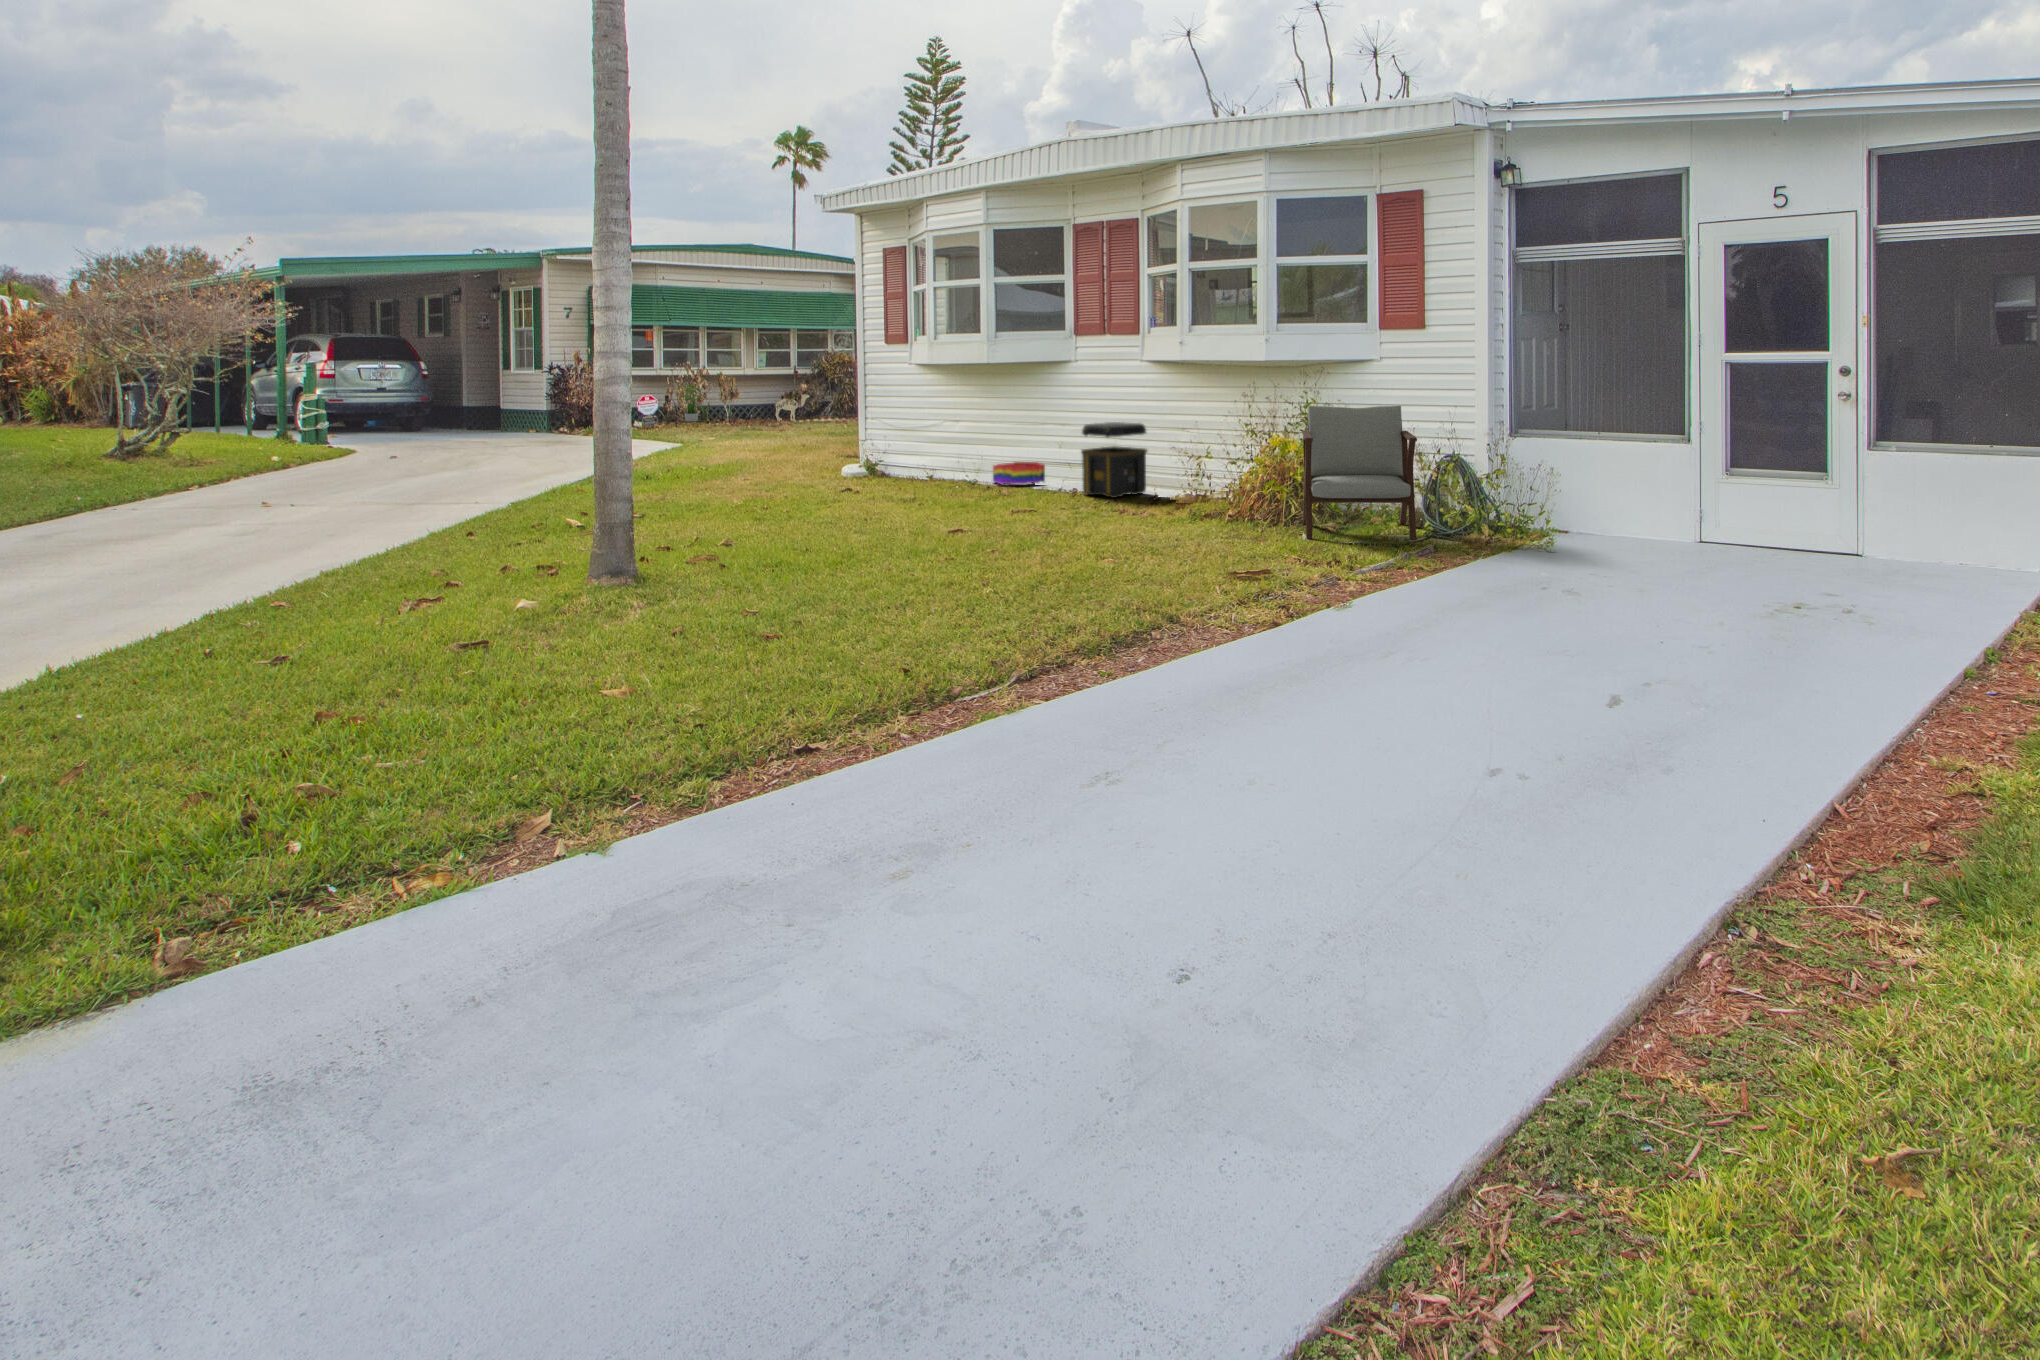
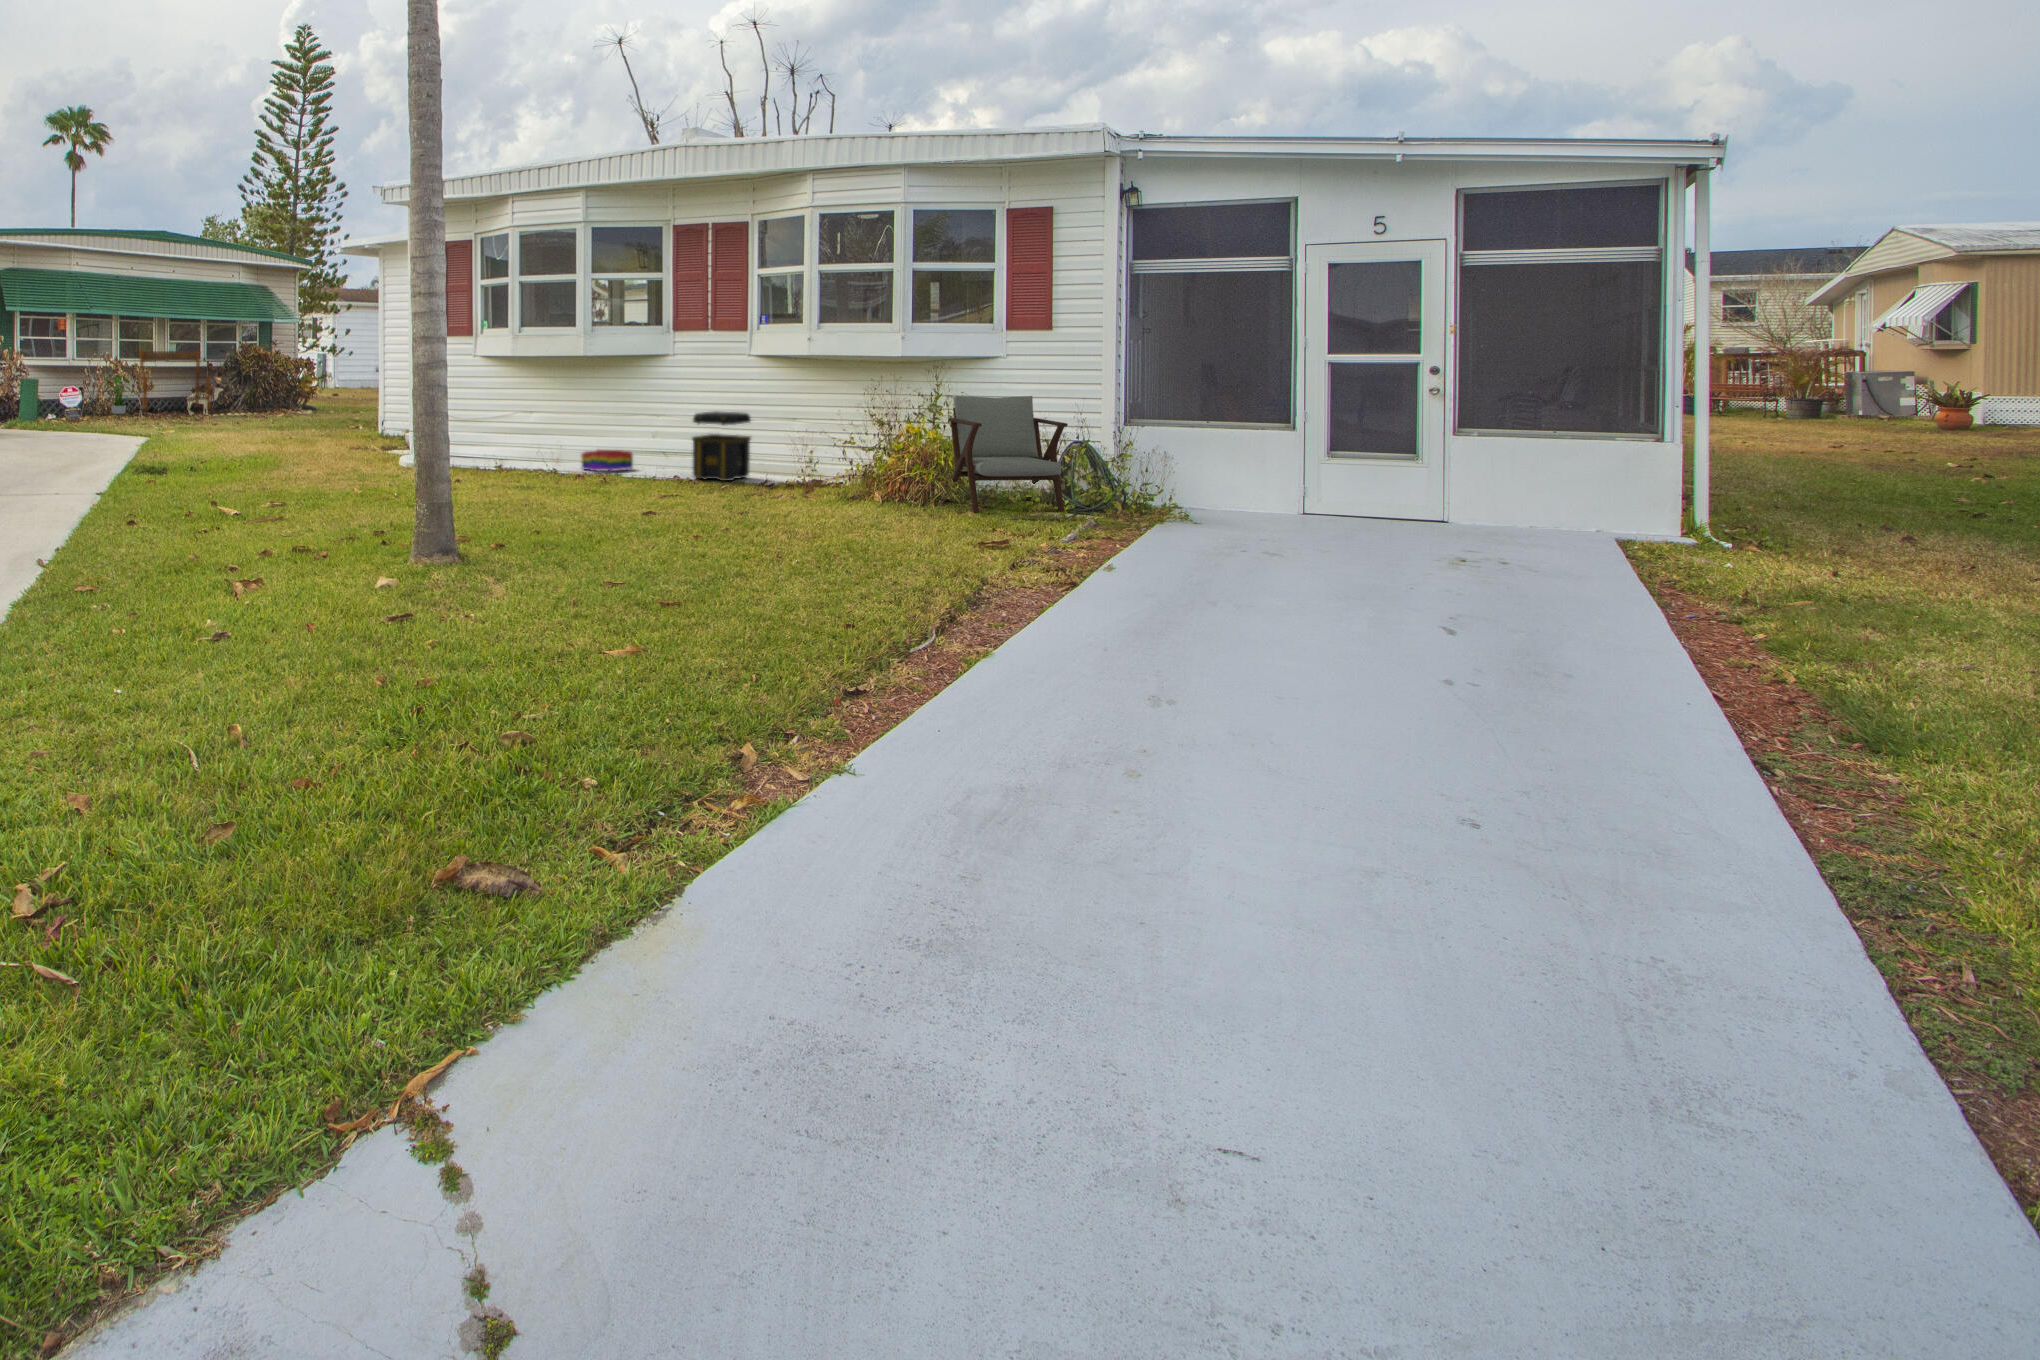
bench: none [717,359,784,419] -> present [139,350,211,410]

